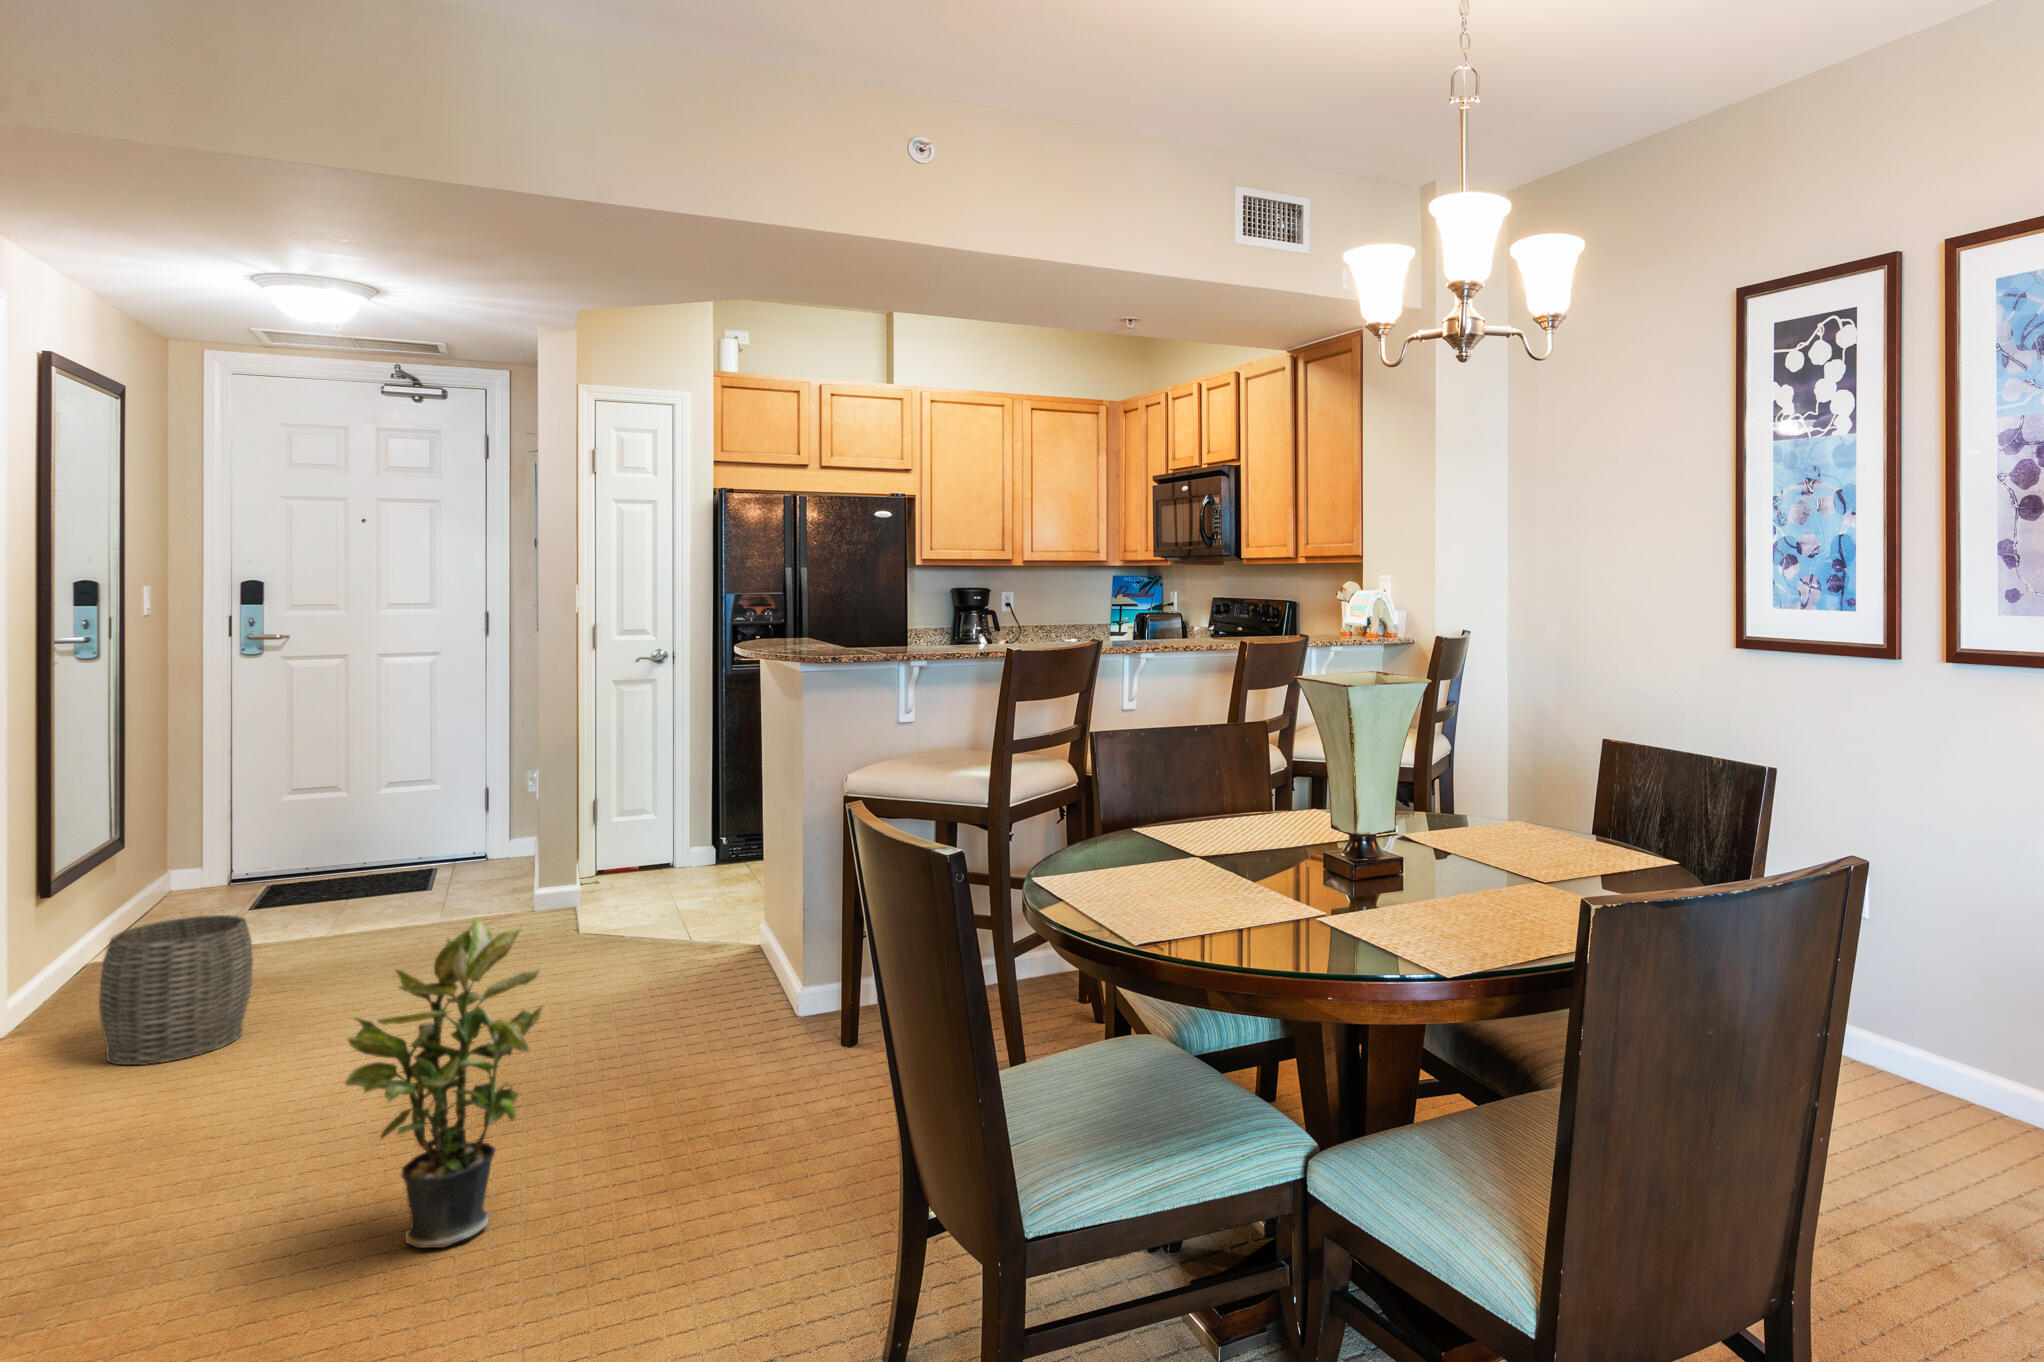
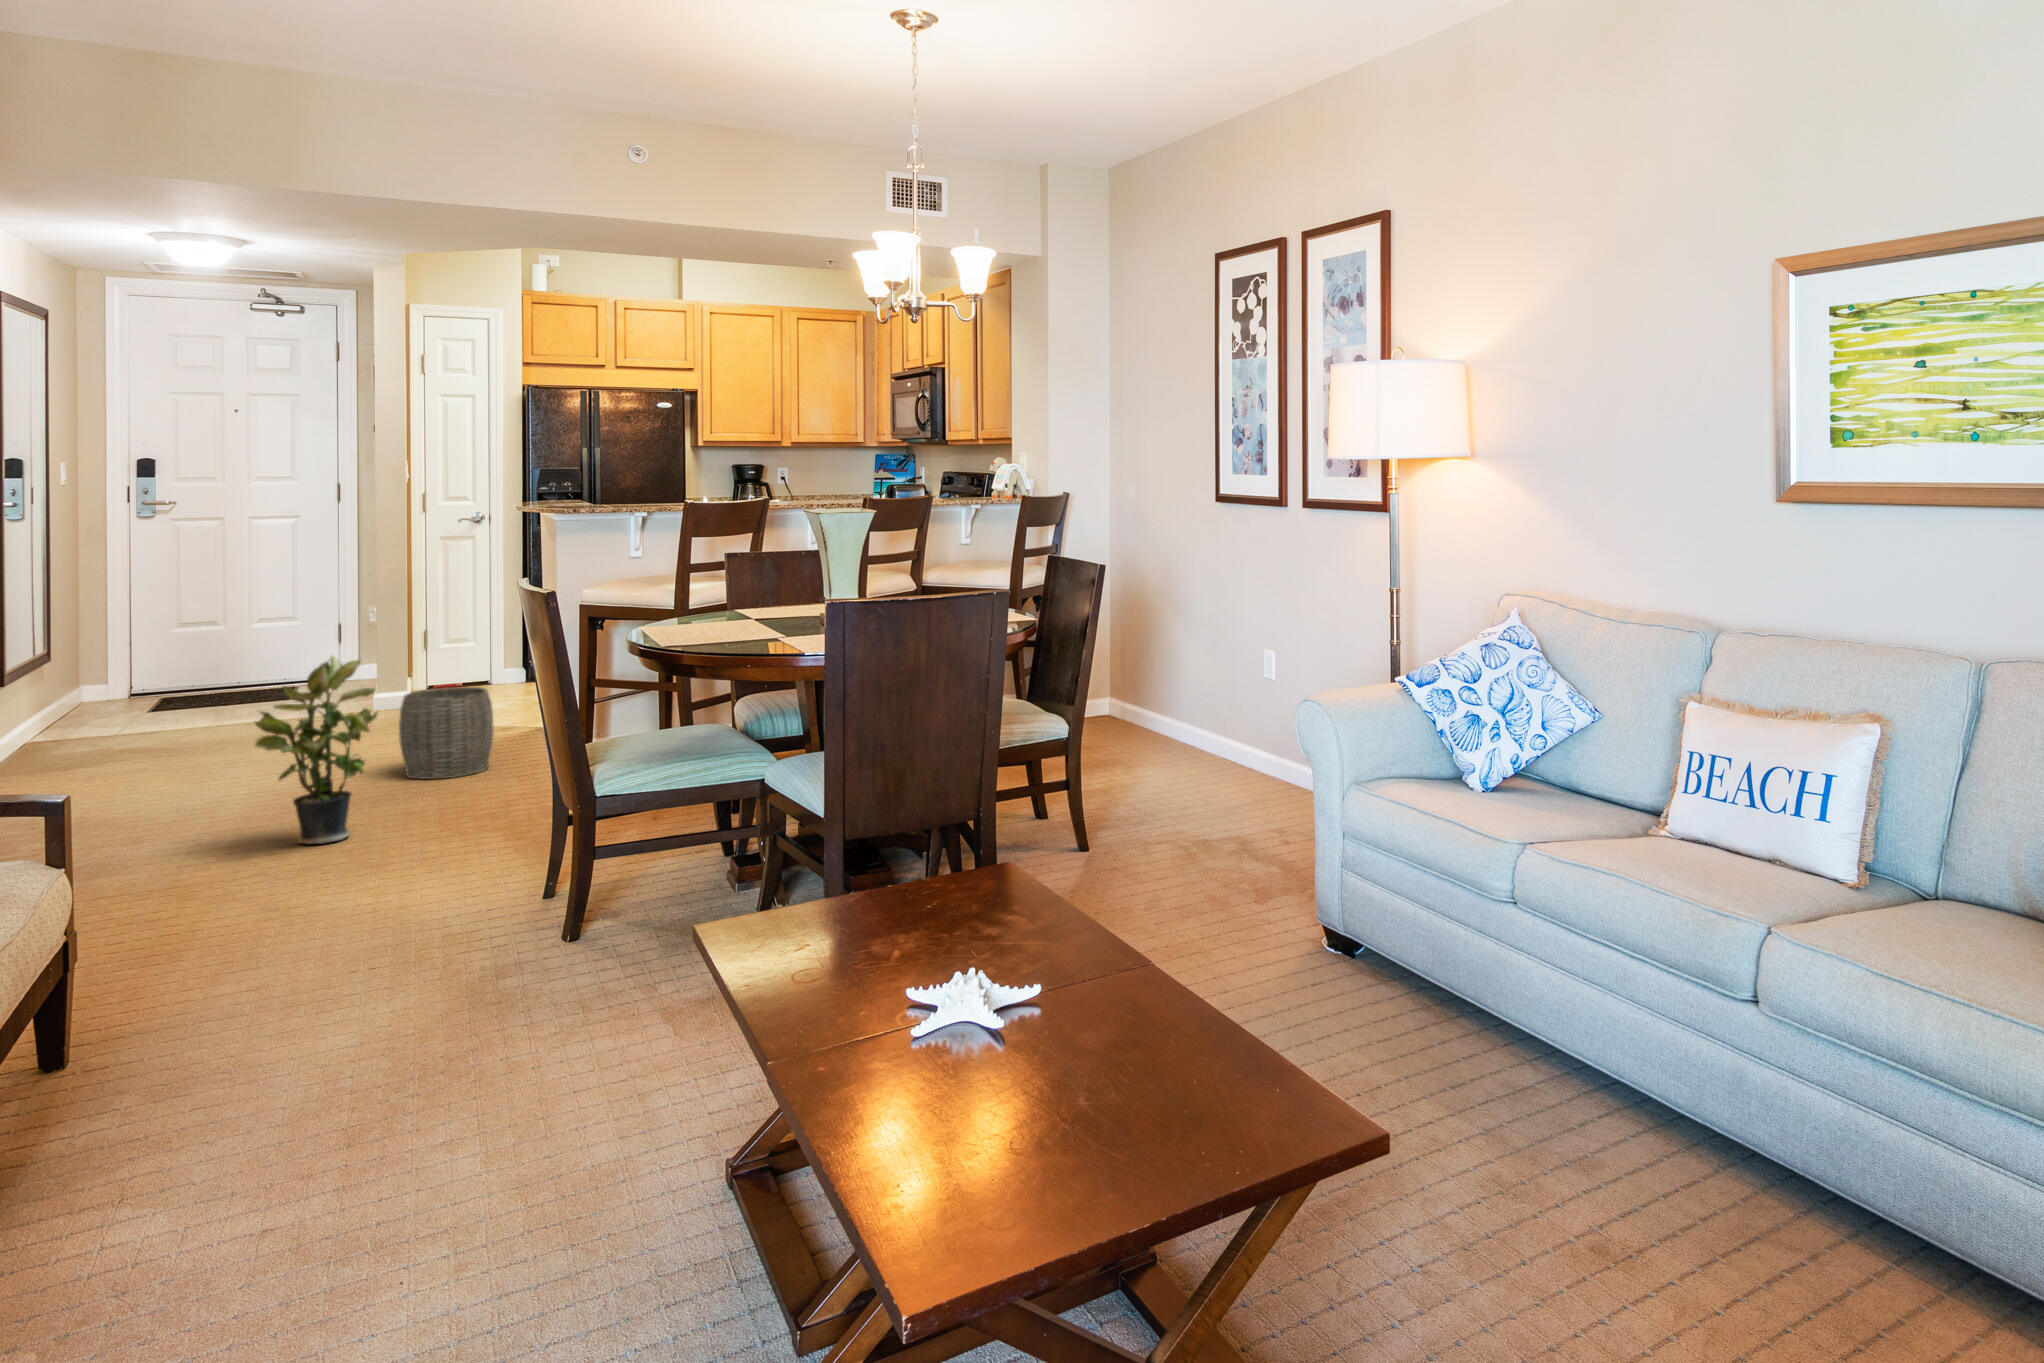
woven basket: present [99,915,253,1065] -> present [399,687,494,779]

